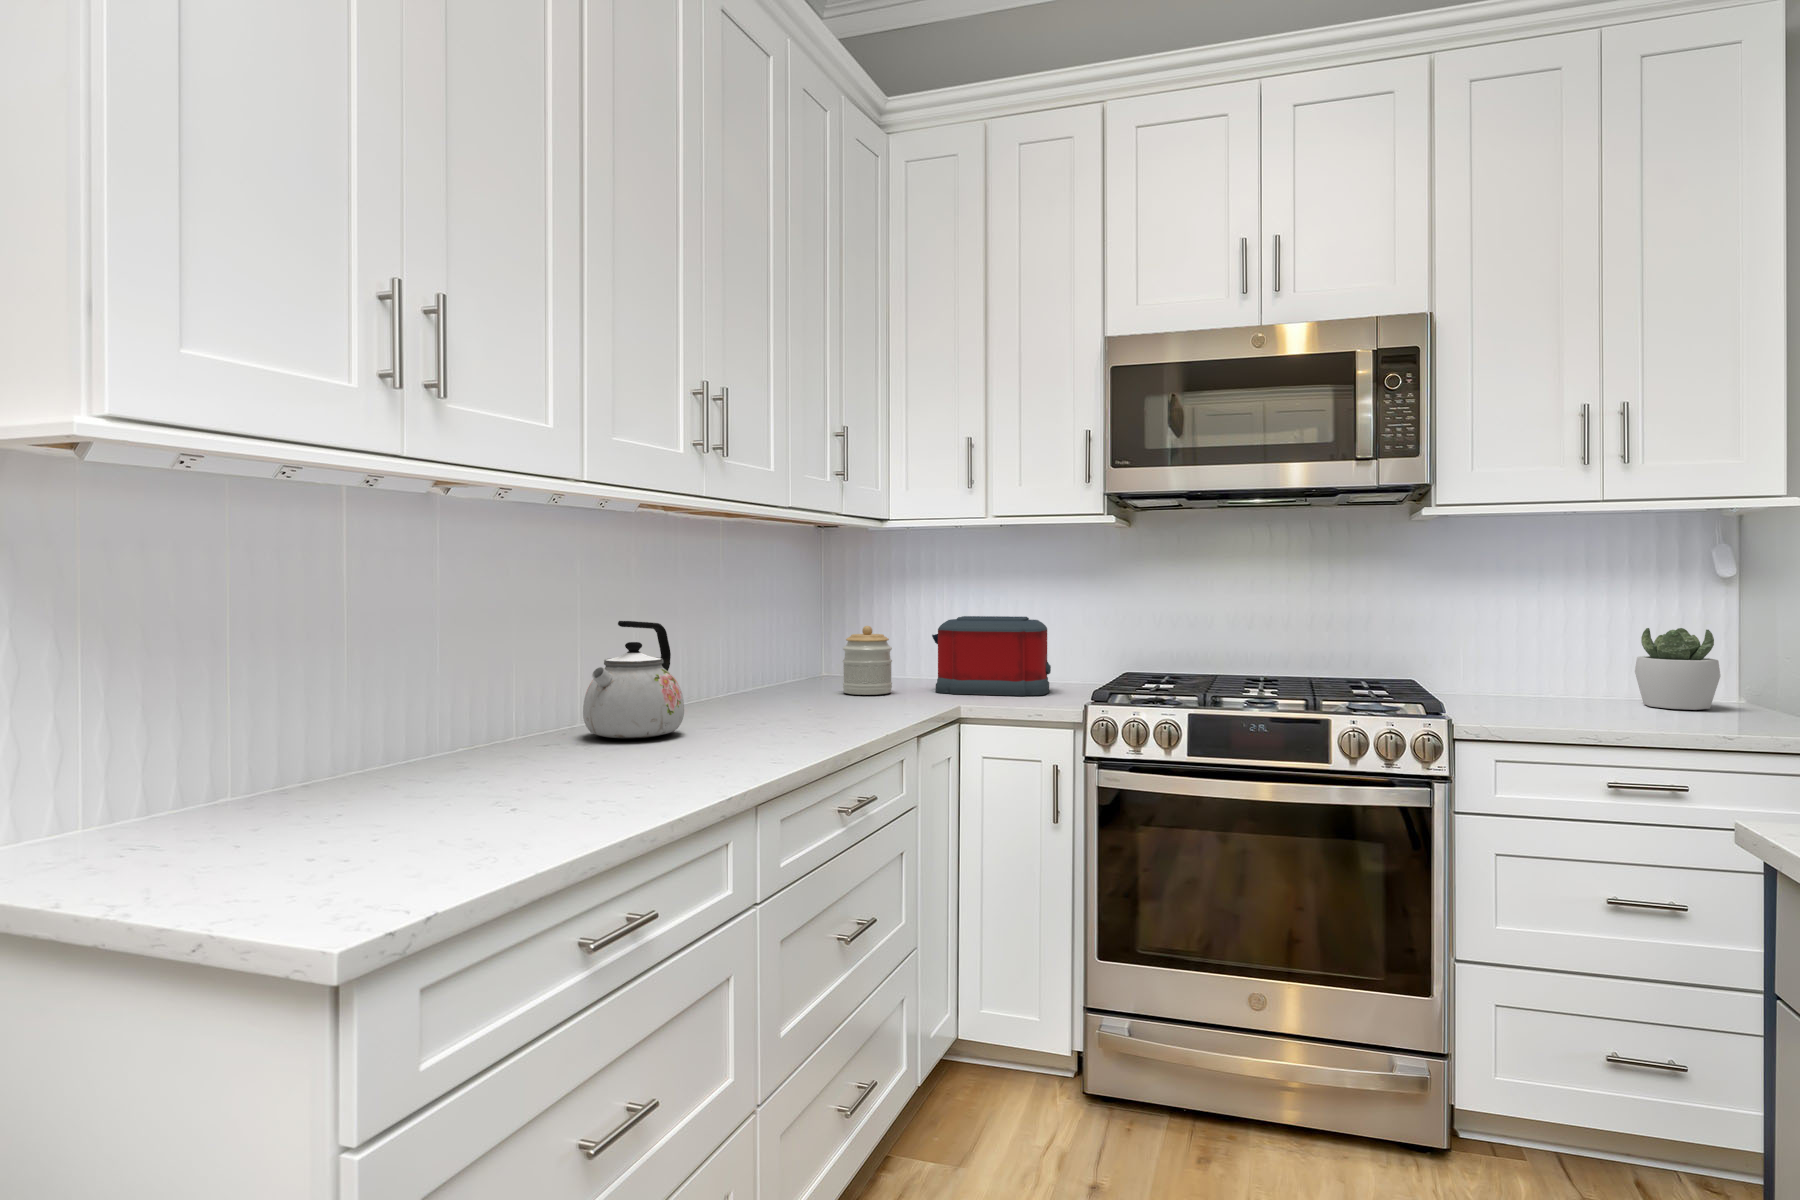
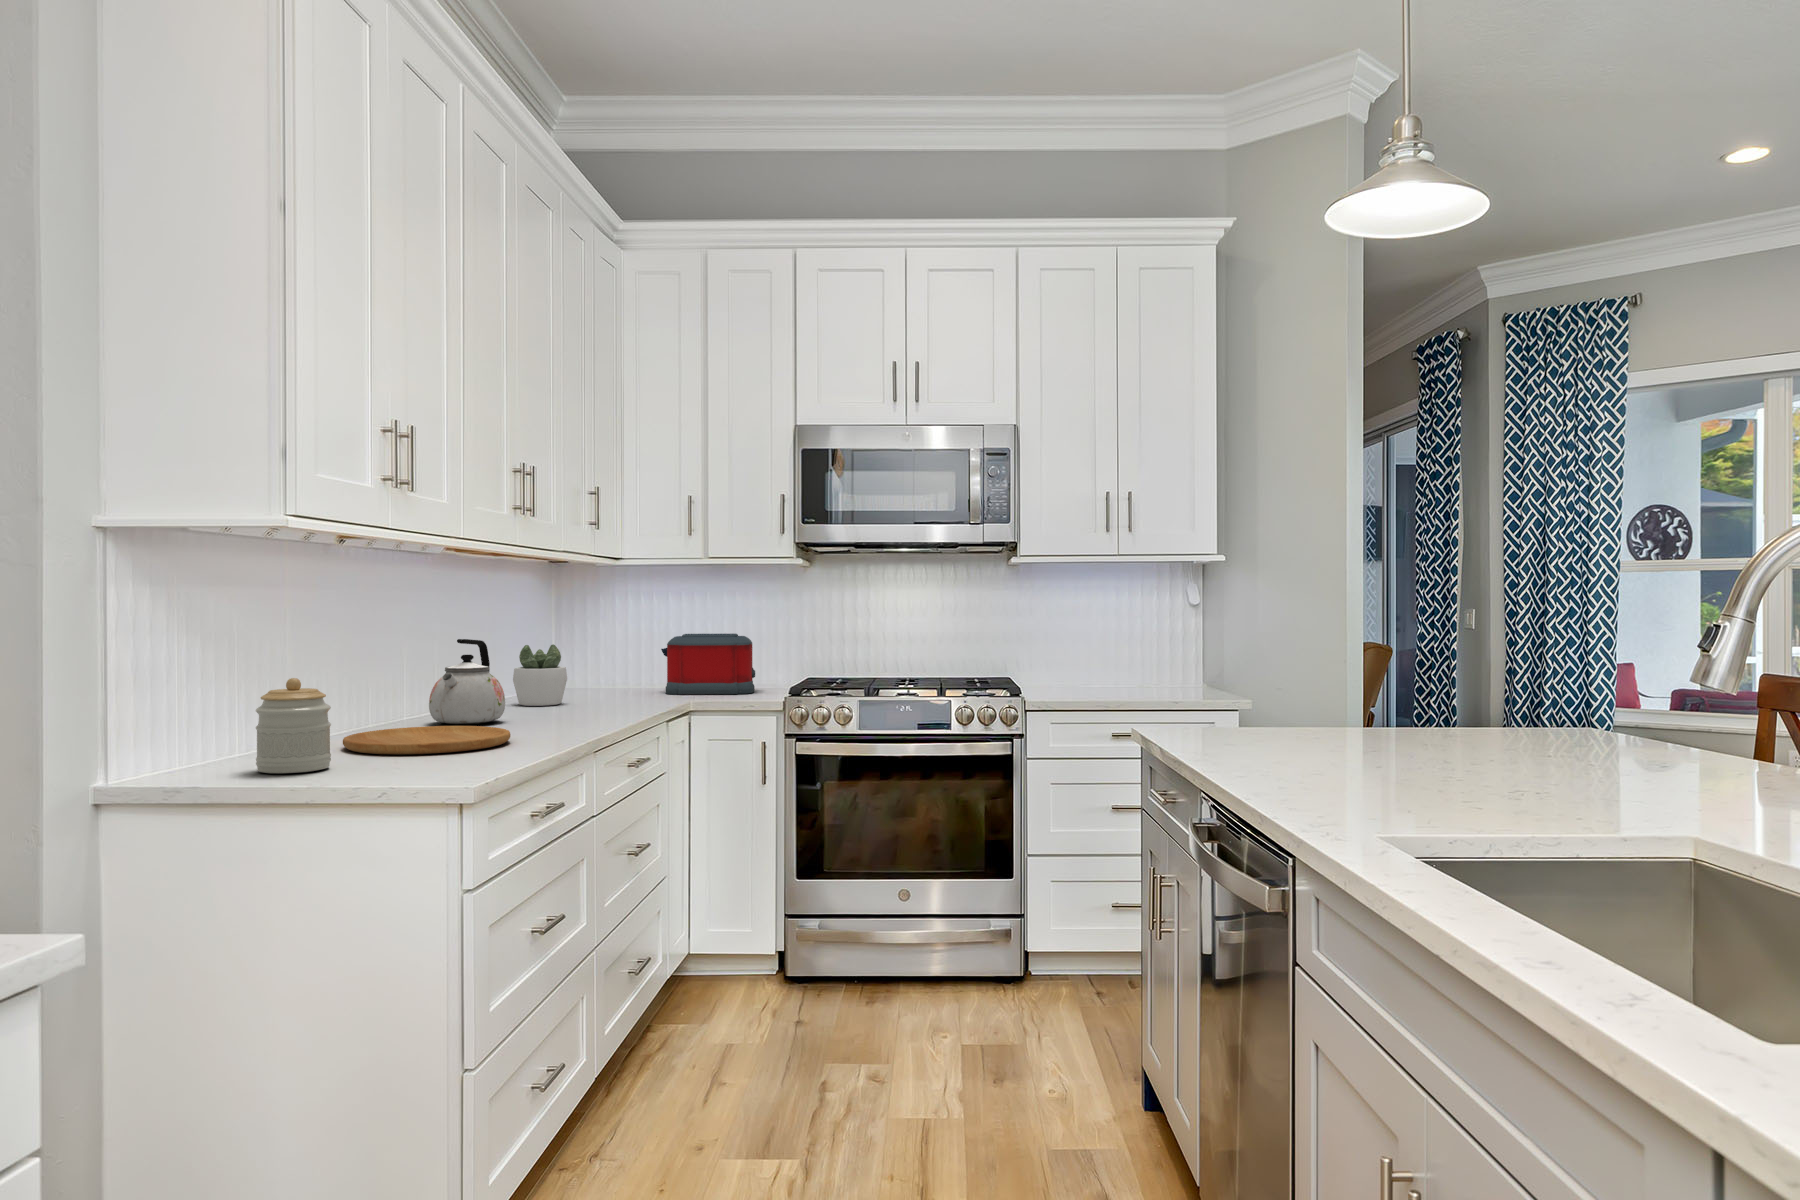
jar: present [843,626,892,695] -> present [256,678,331,773]
succulent plant: present [1635,628,1720,710] -> present [513,644,567,706]
cutting board: none [376,748,631,806] -> present [343,726,511,754]

